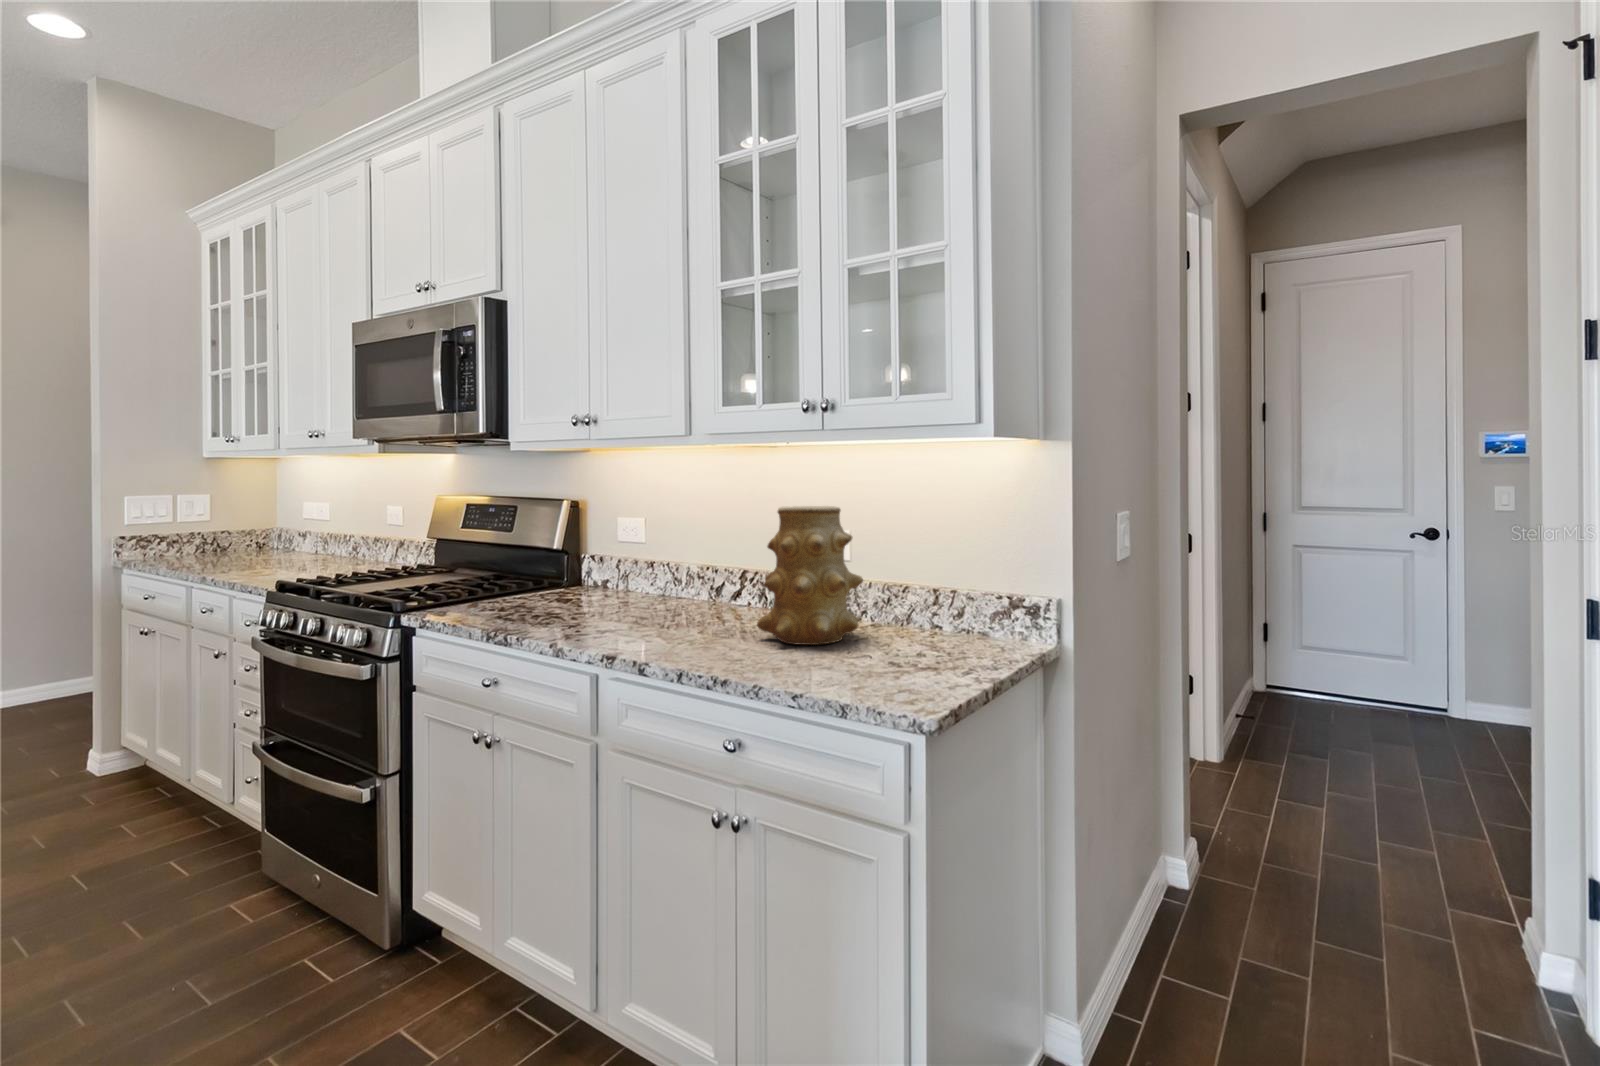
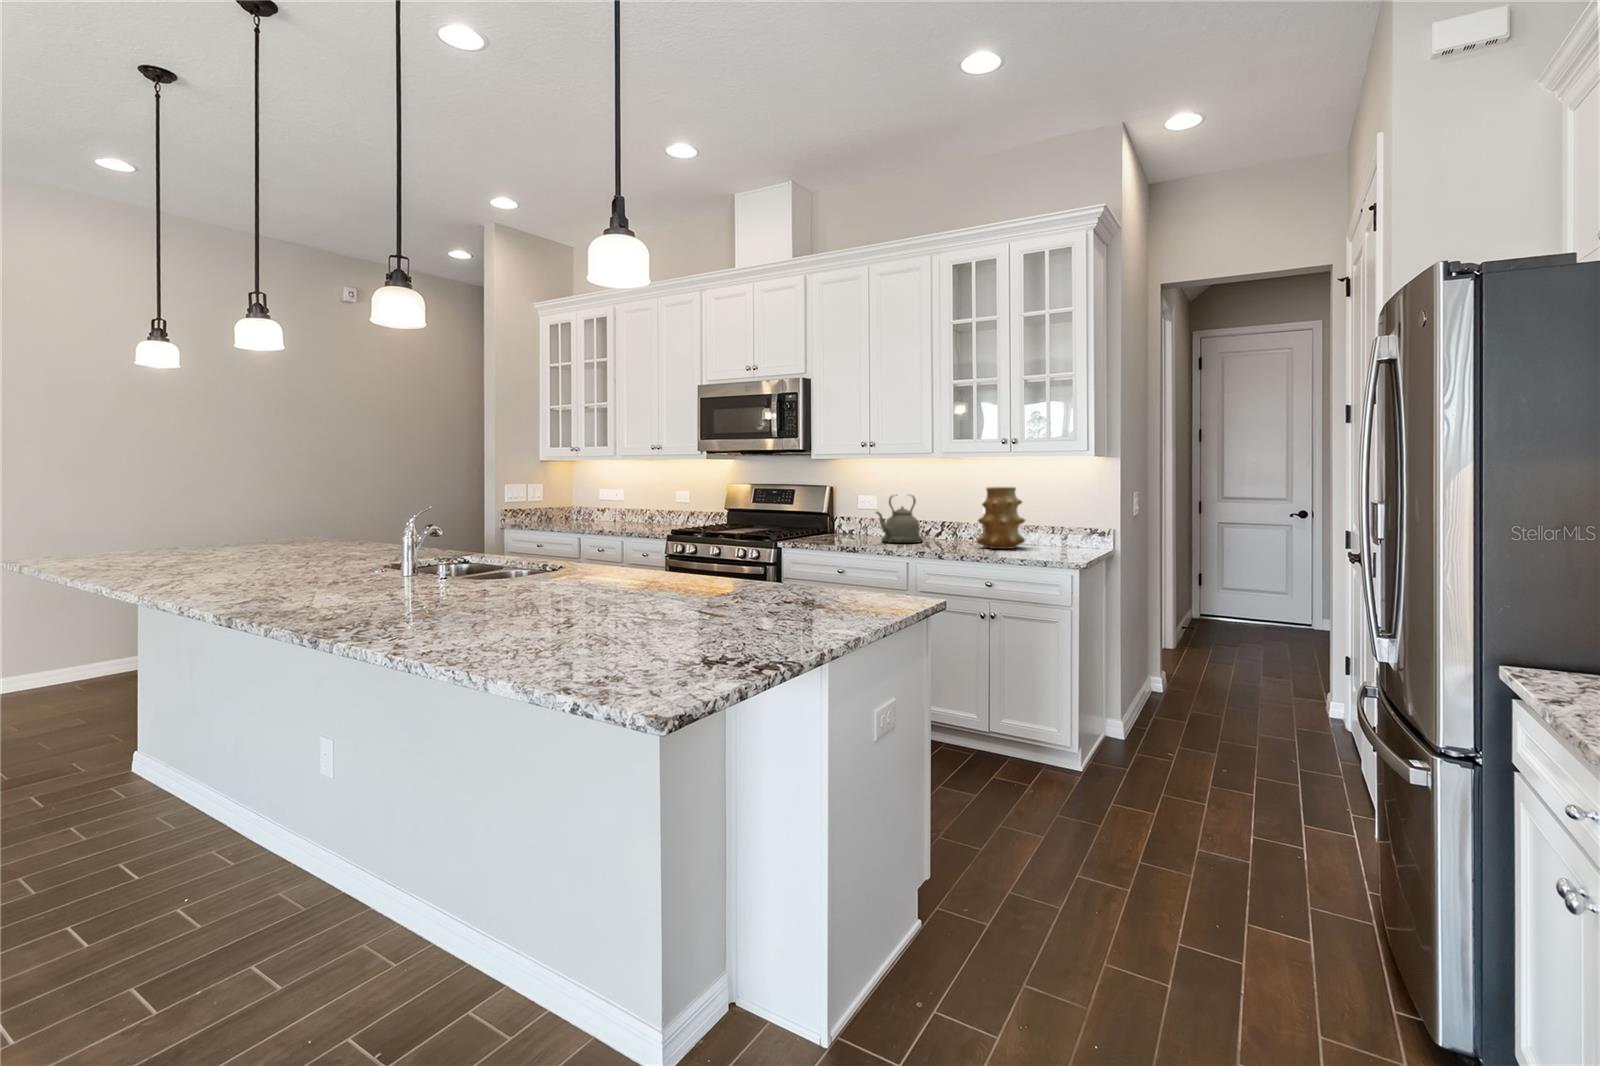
kettle: none [578,520,688,620] -> present [876,496,923,543]

